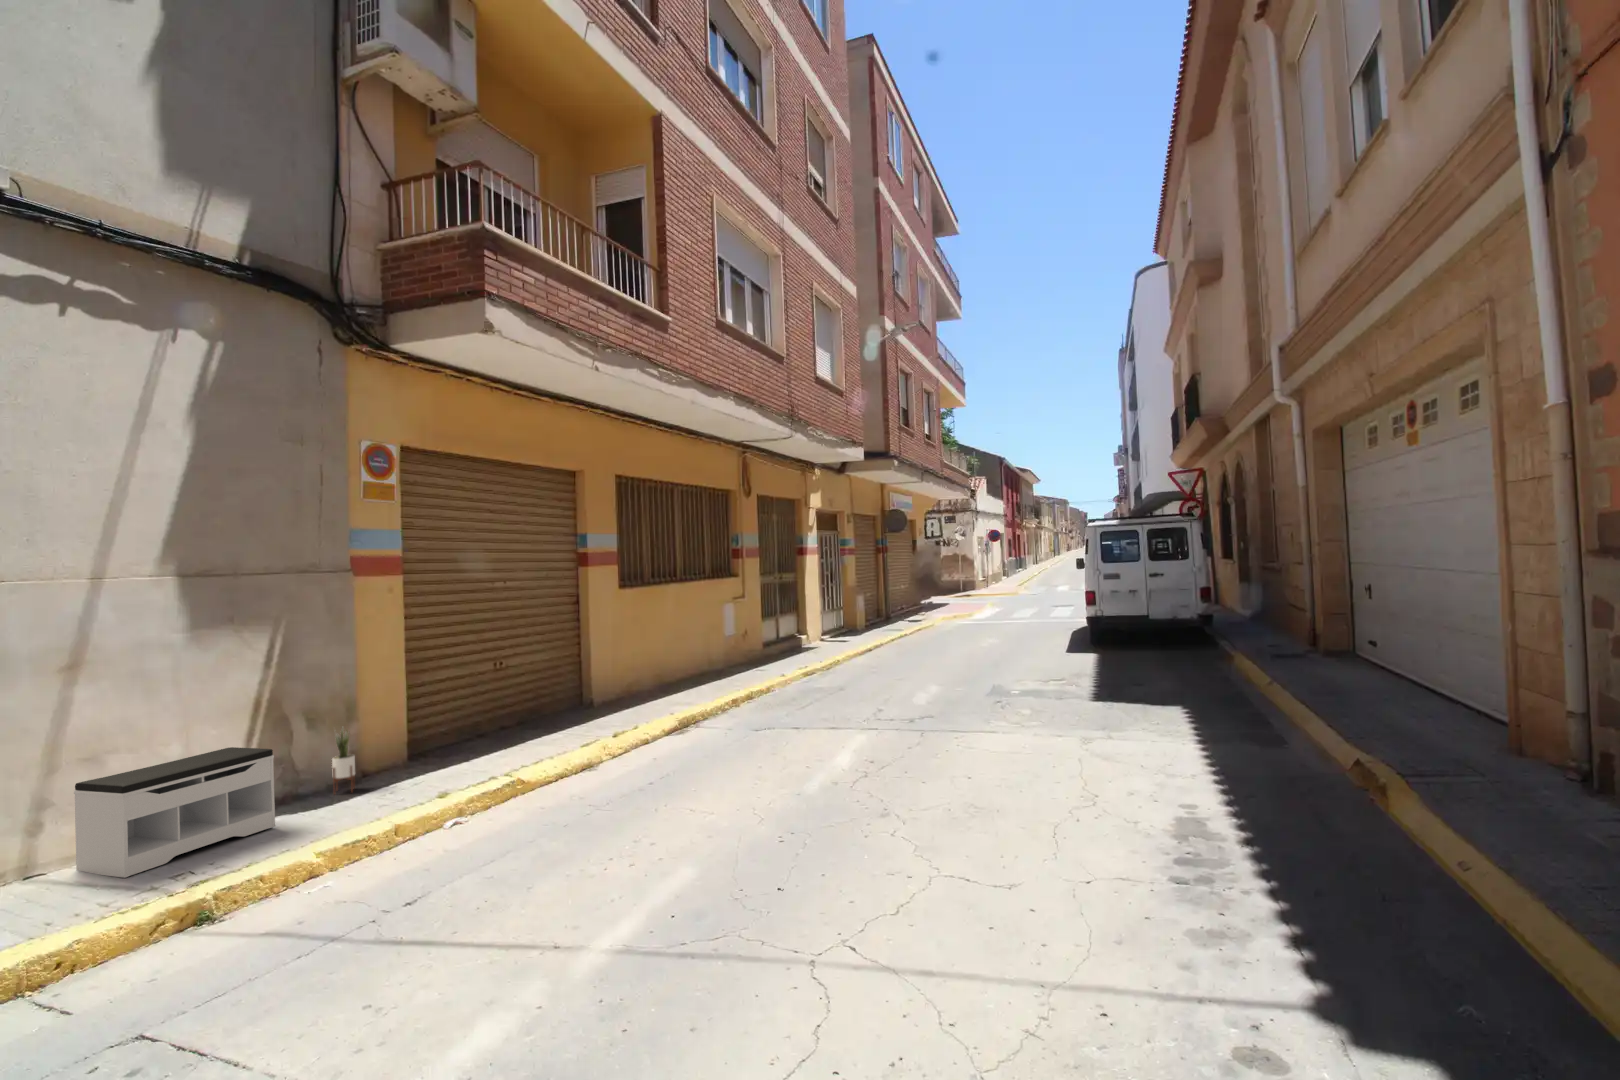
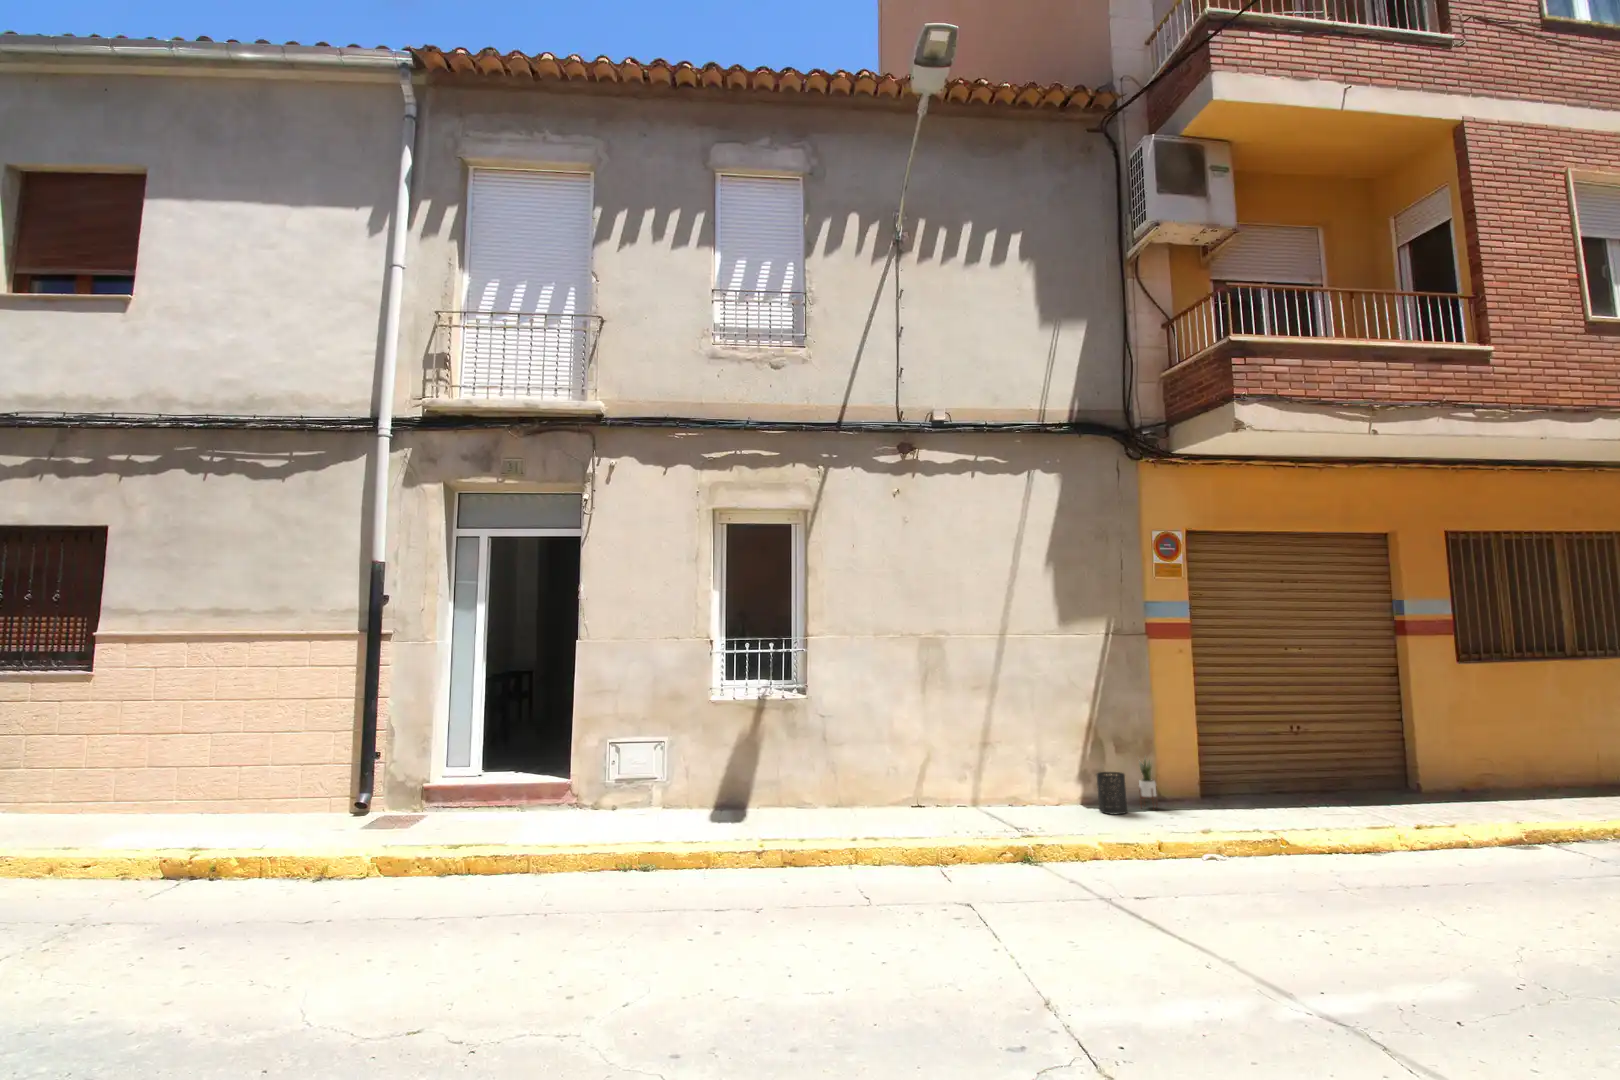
bench: present [74,747,275,878] -> none [980,759,1093,829]
trash can: none [275,753,319,813] -> present [1097,772,1127,814]

